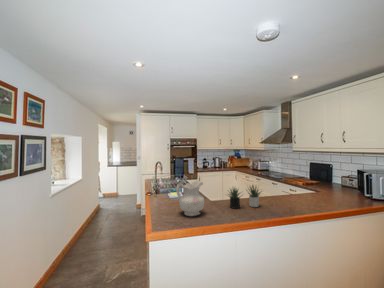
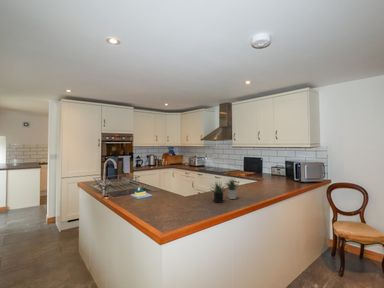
ceramic pitcher: present [176,181,204,216] -> none [175,179,202,216]

